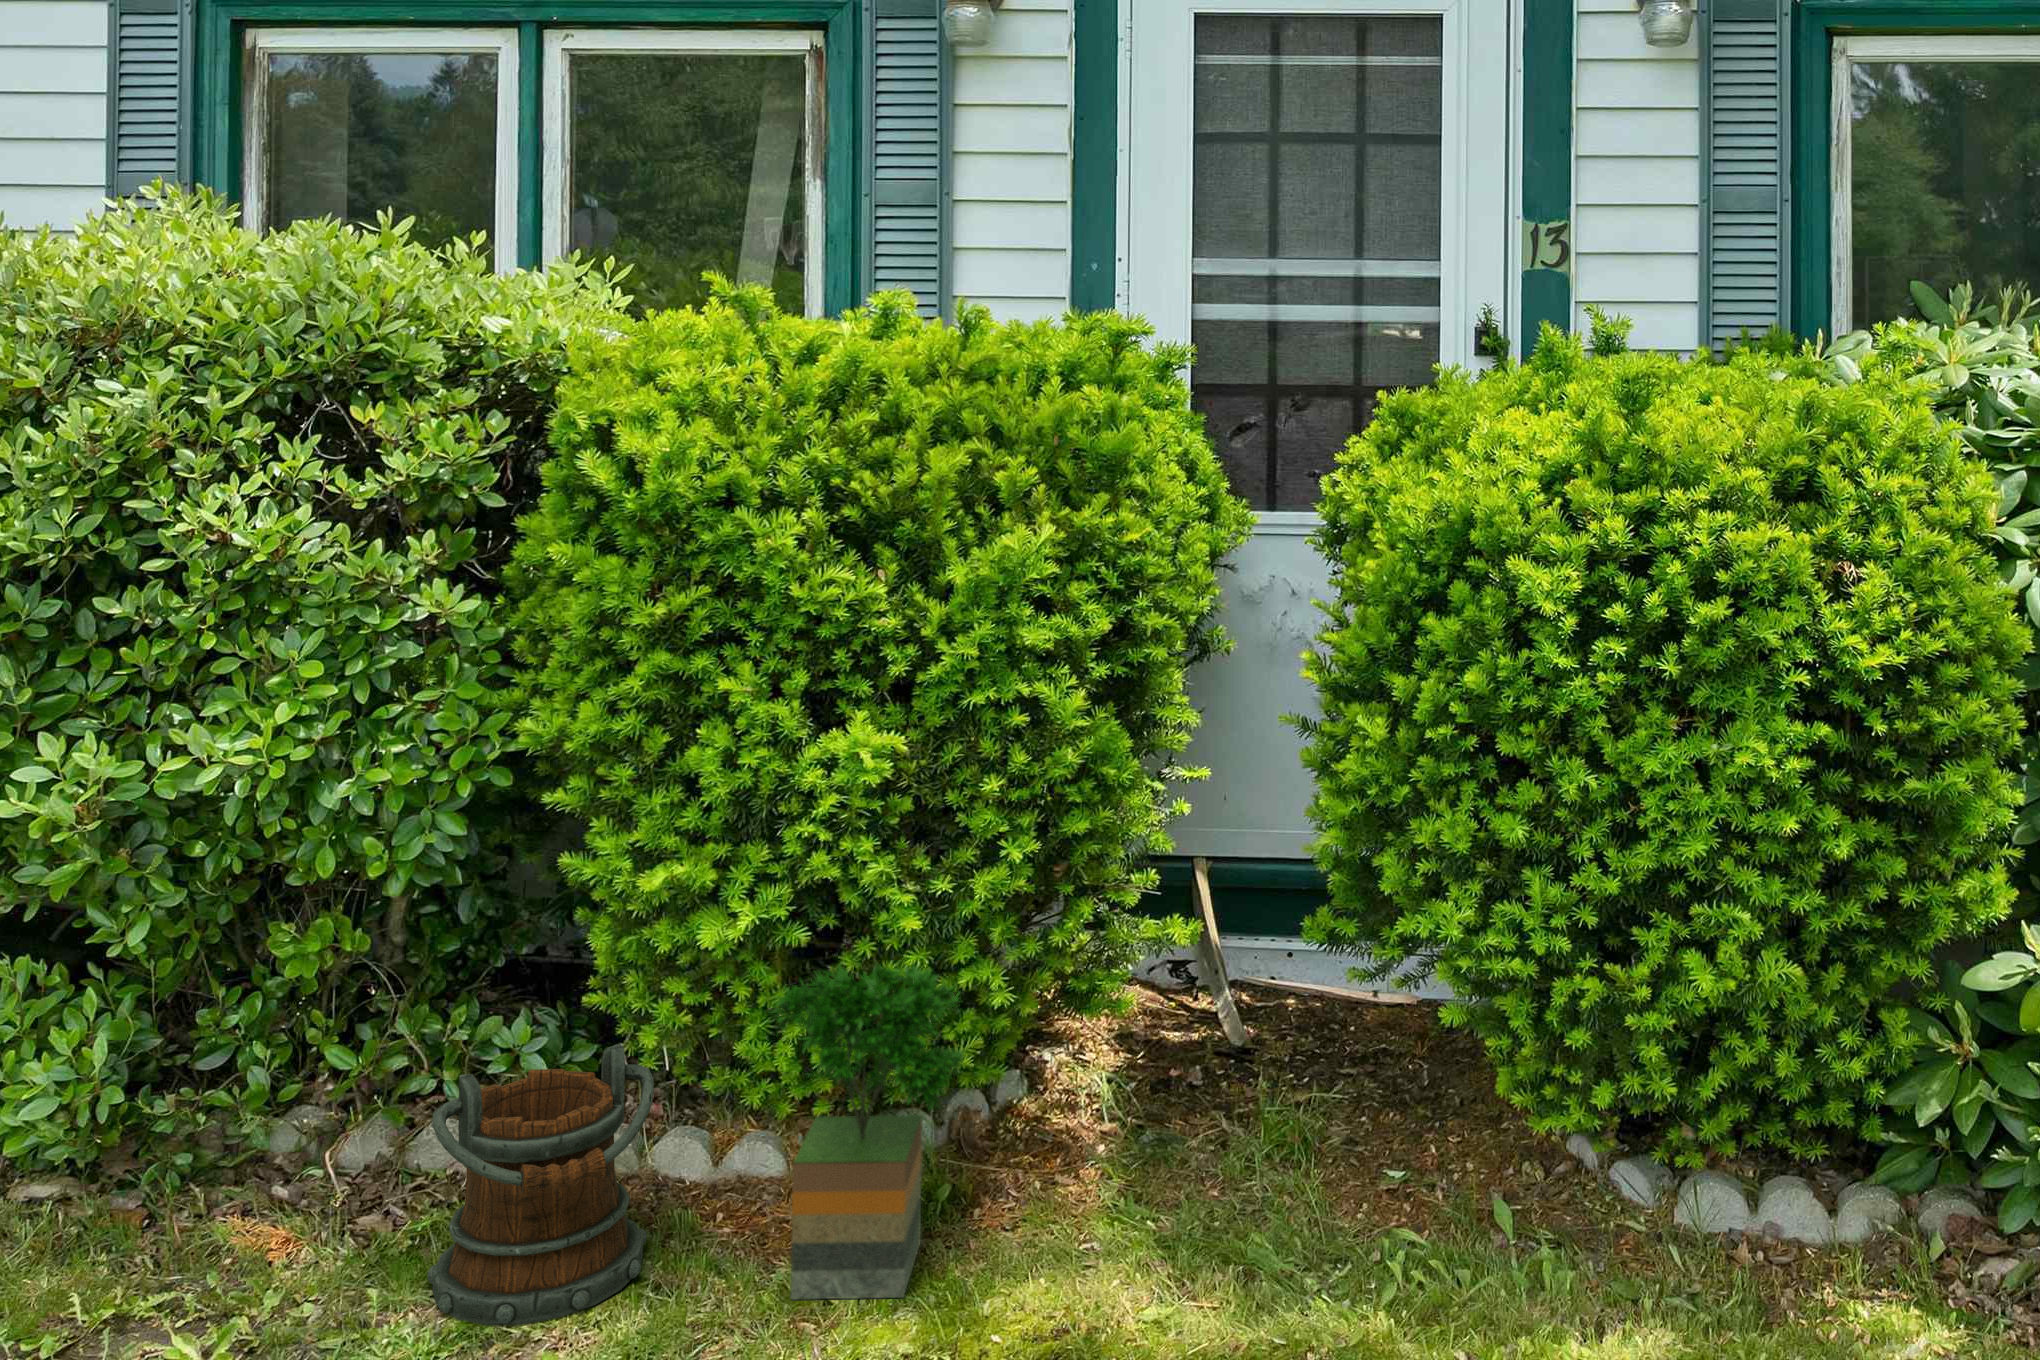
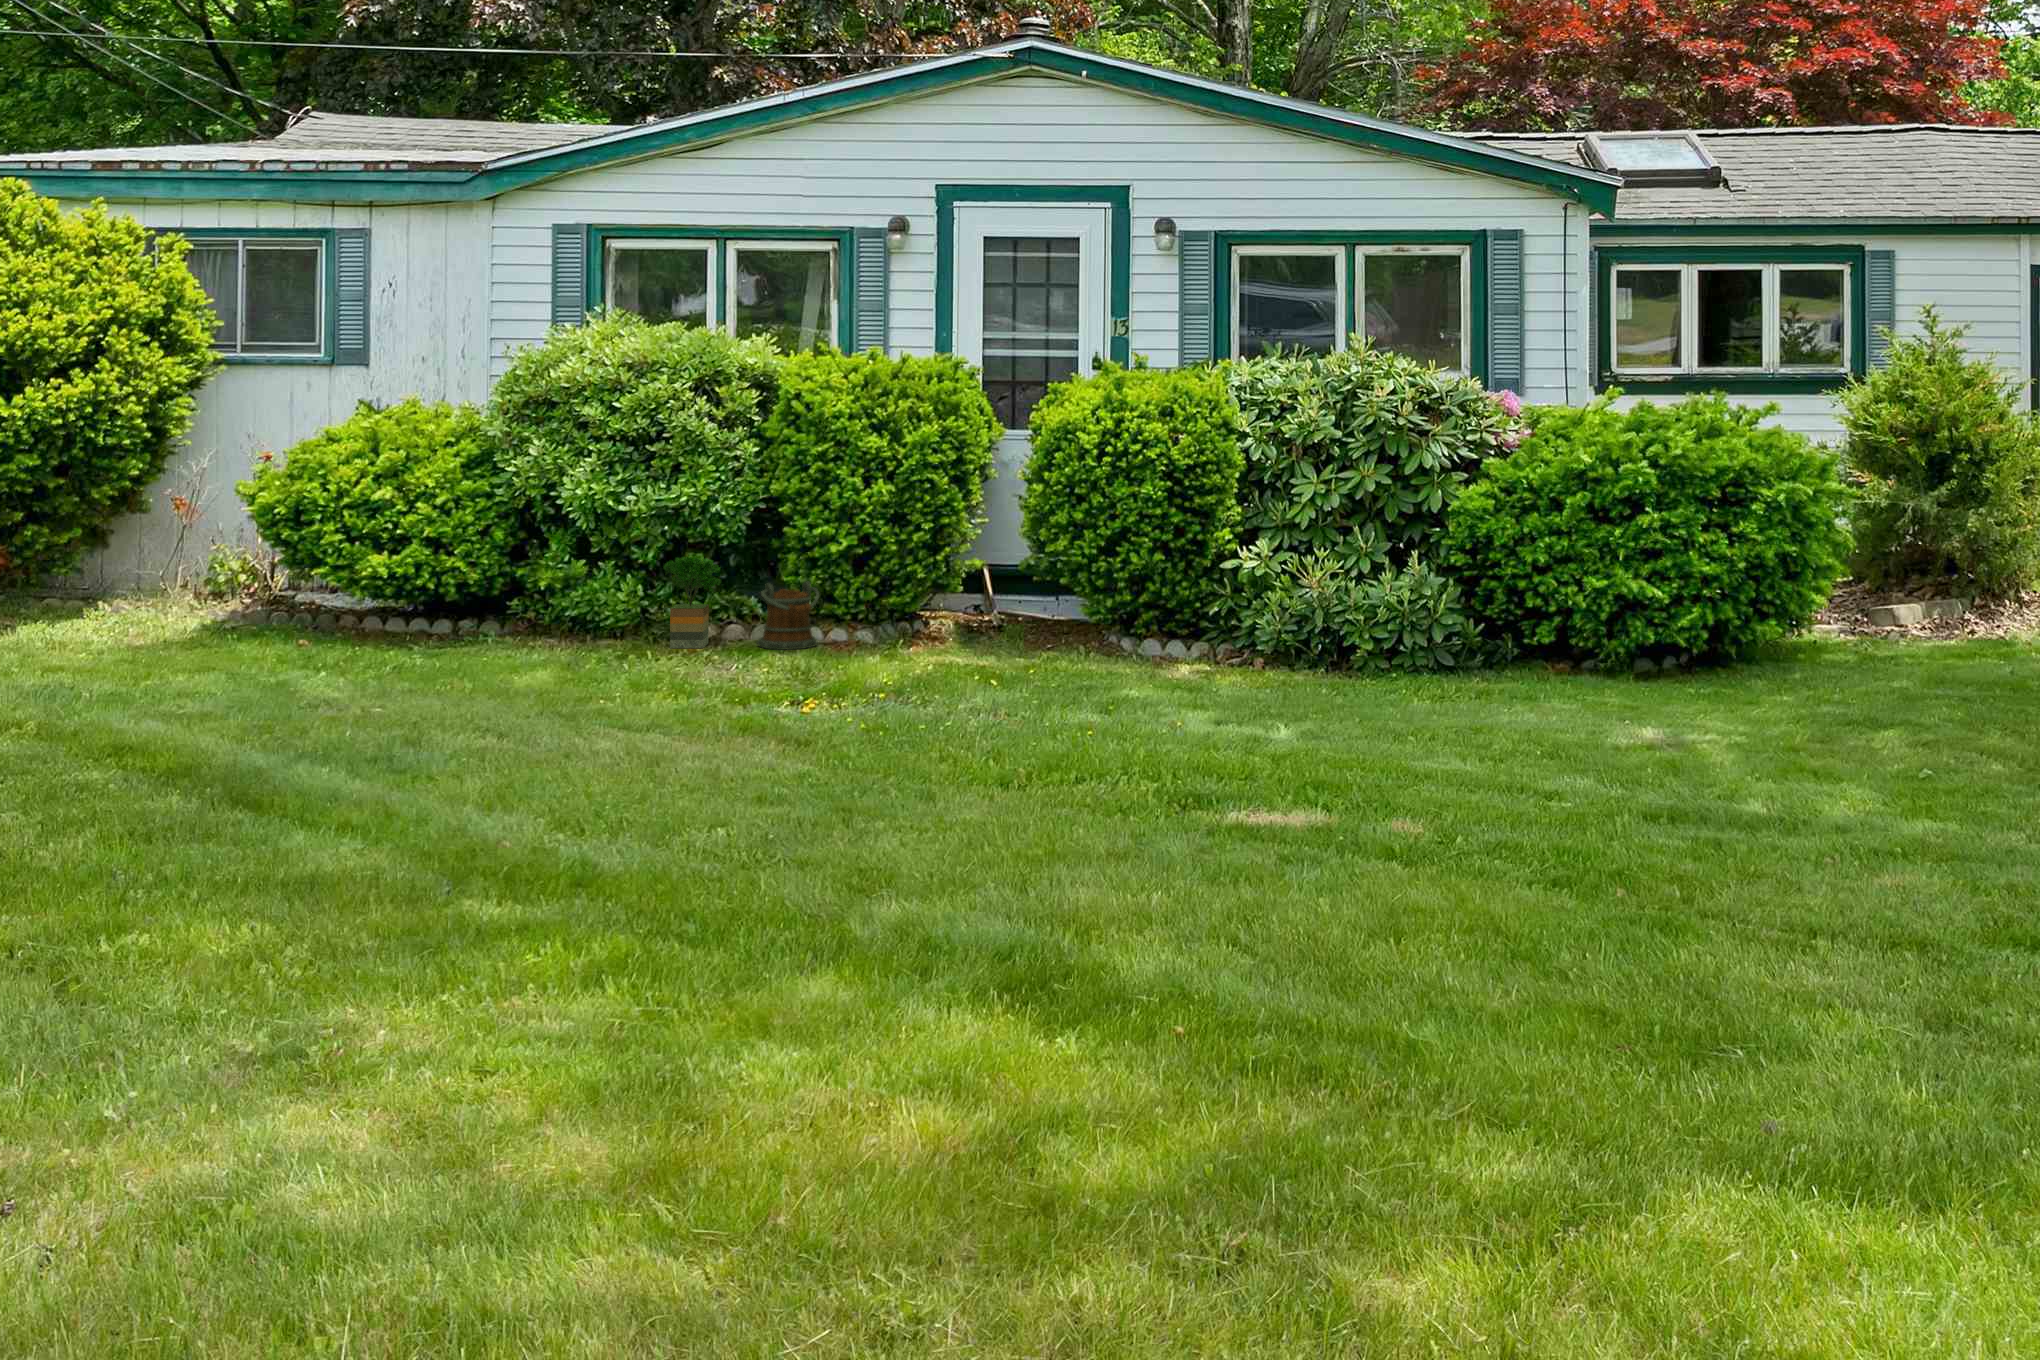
potted tree: present [771,964,969,1299] -> present [664,557,721,648]

